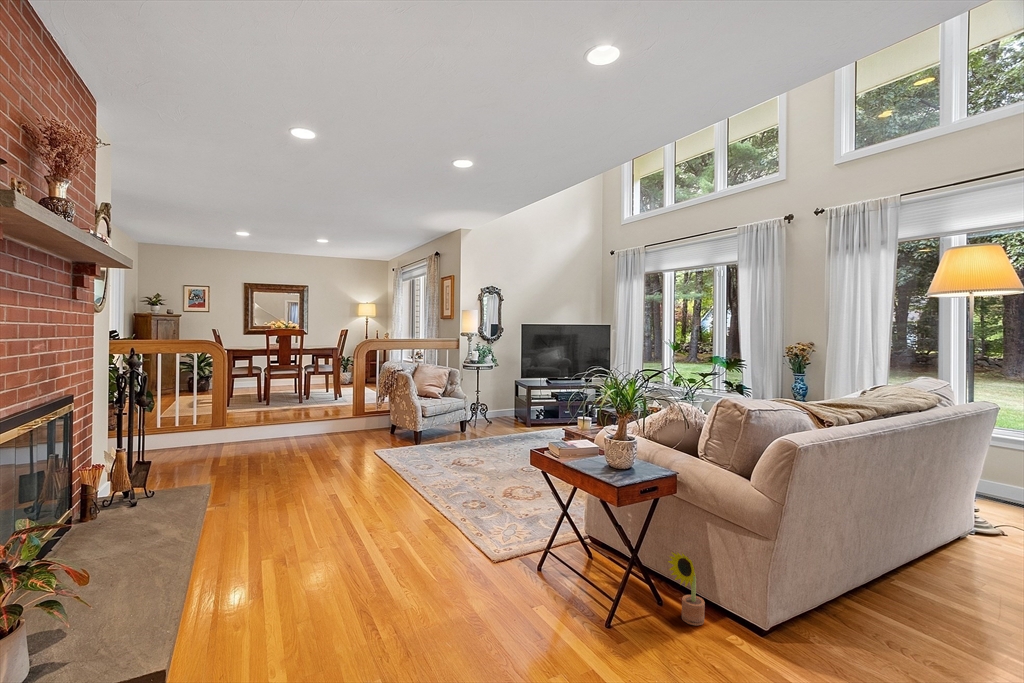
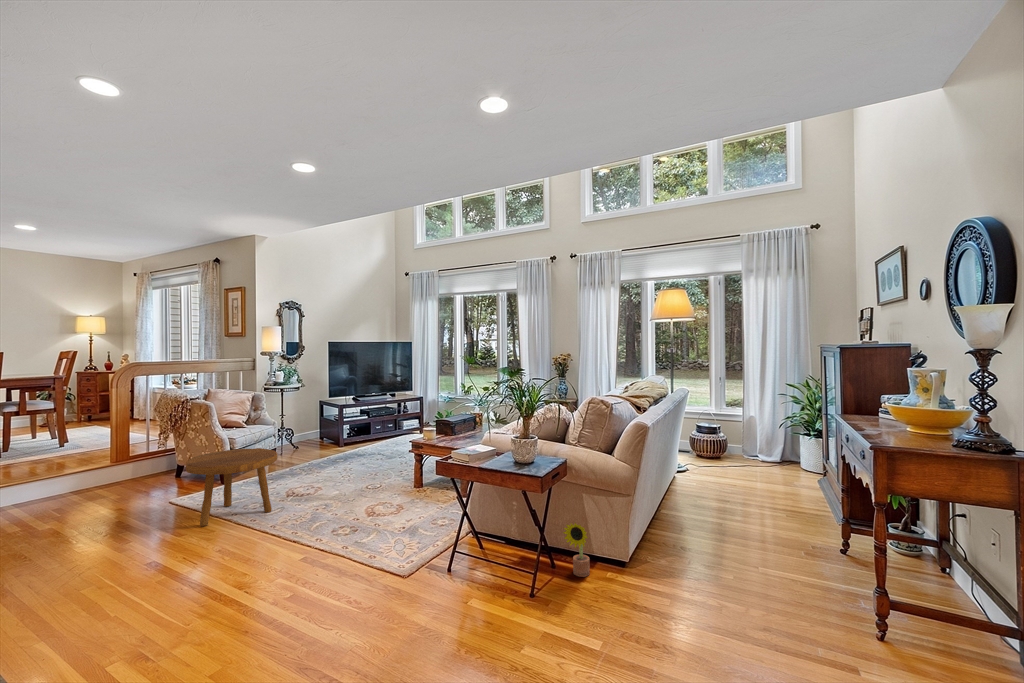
footstool: none [365,415,439,478] -> present [186,448,278,526]

